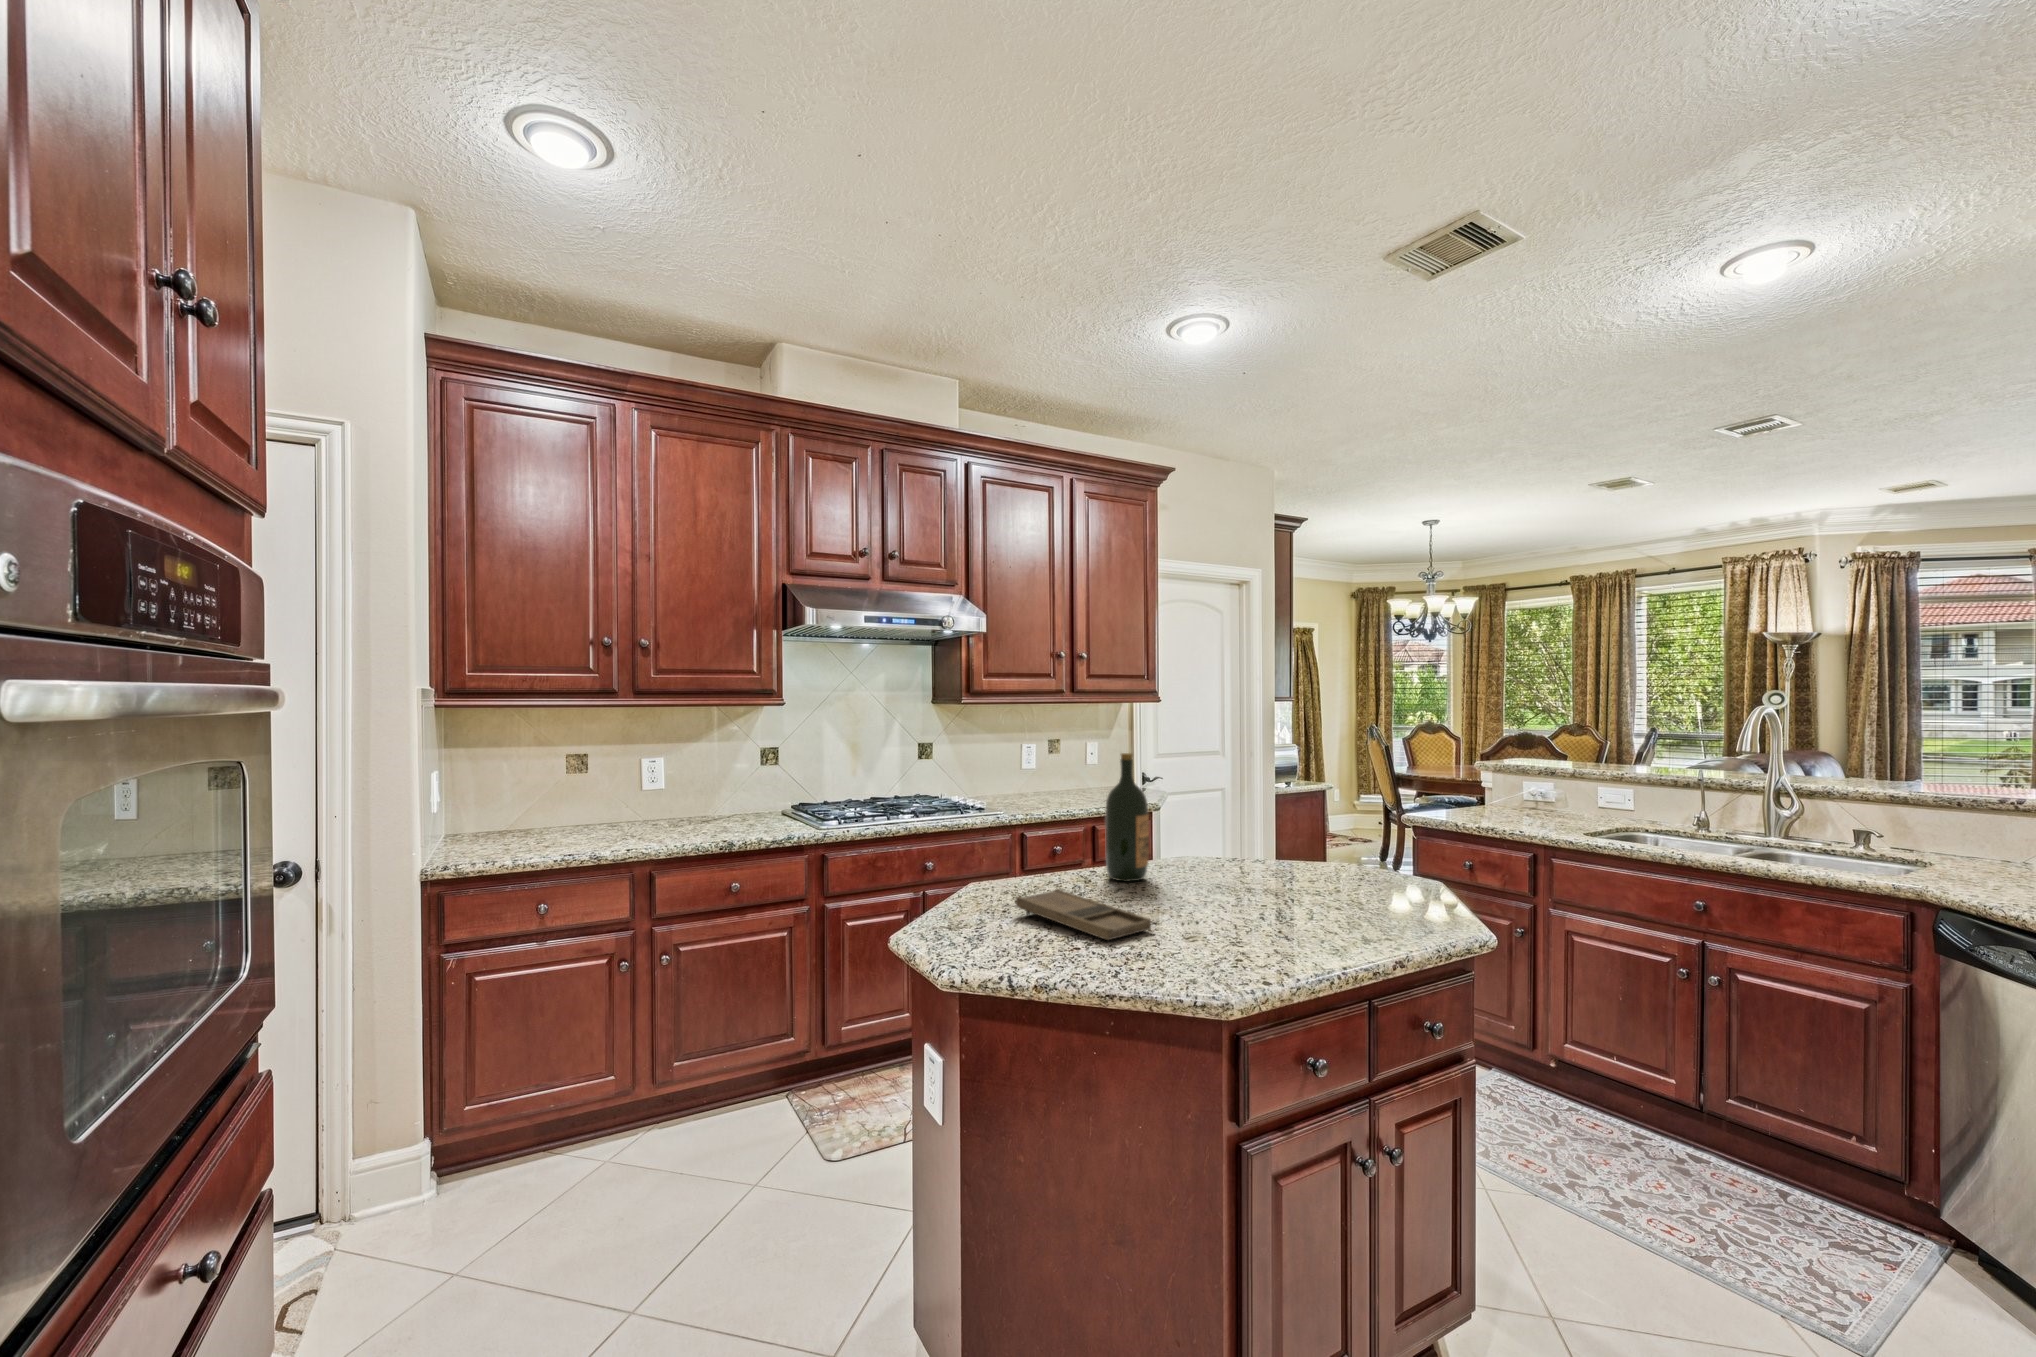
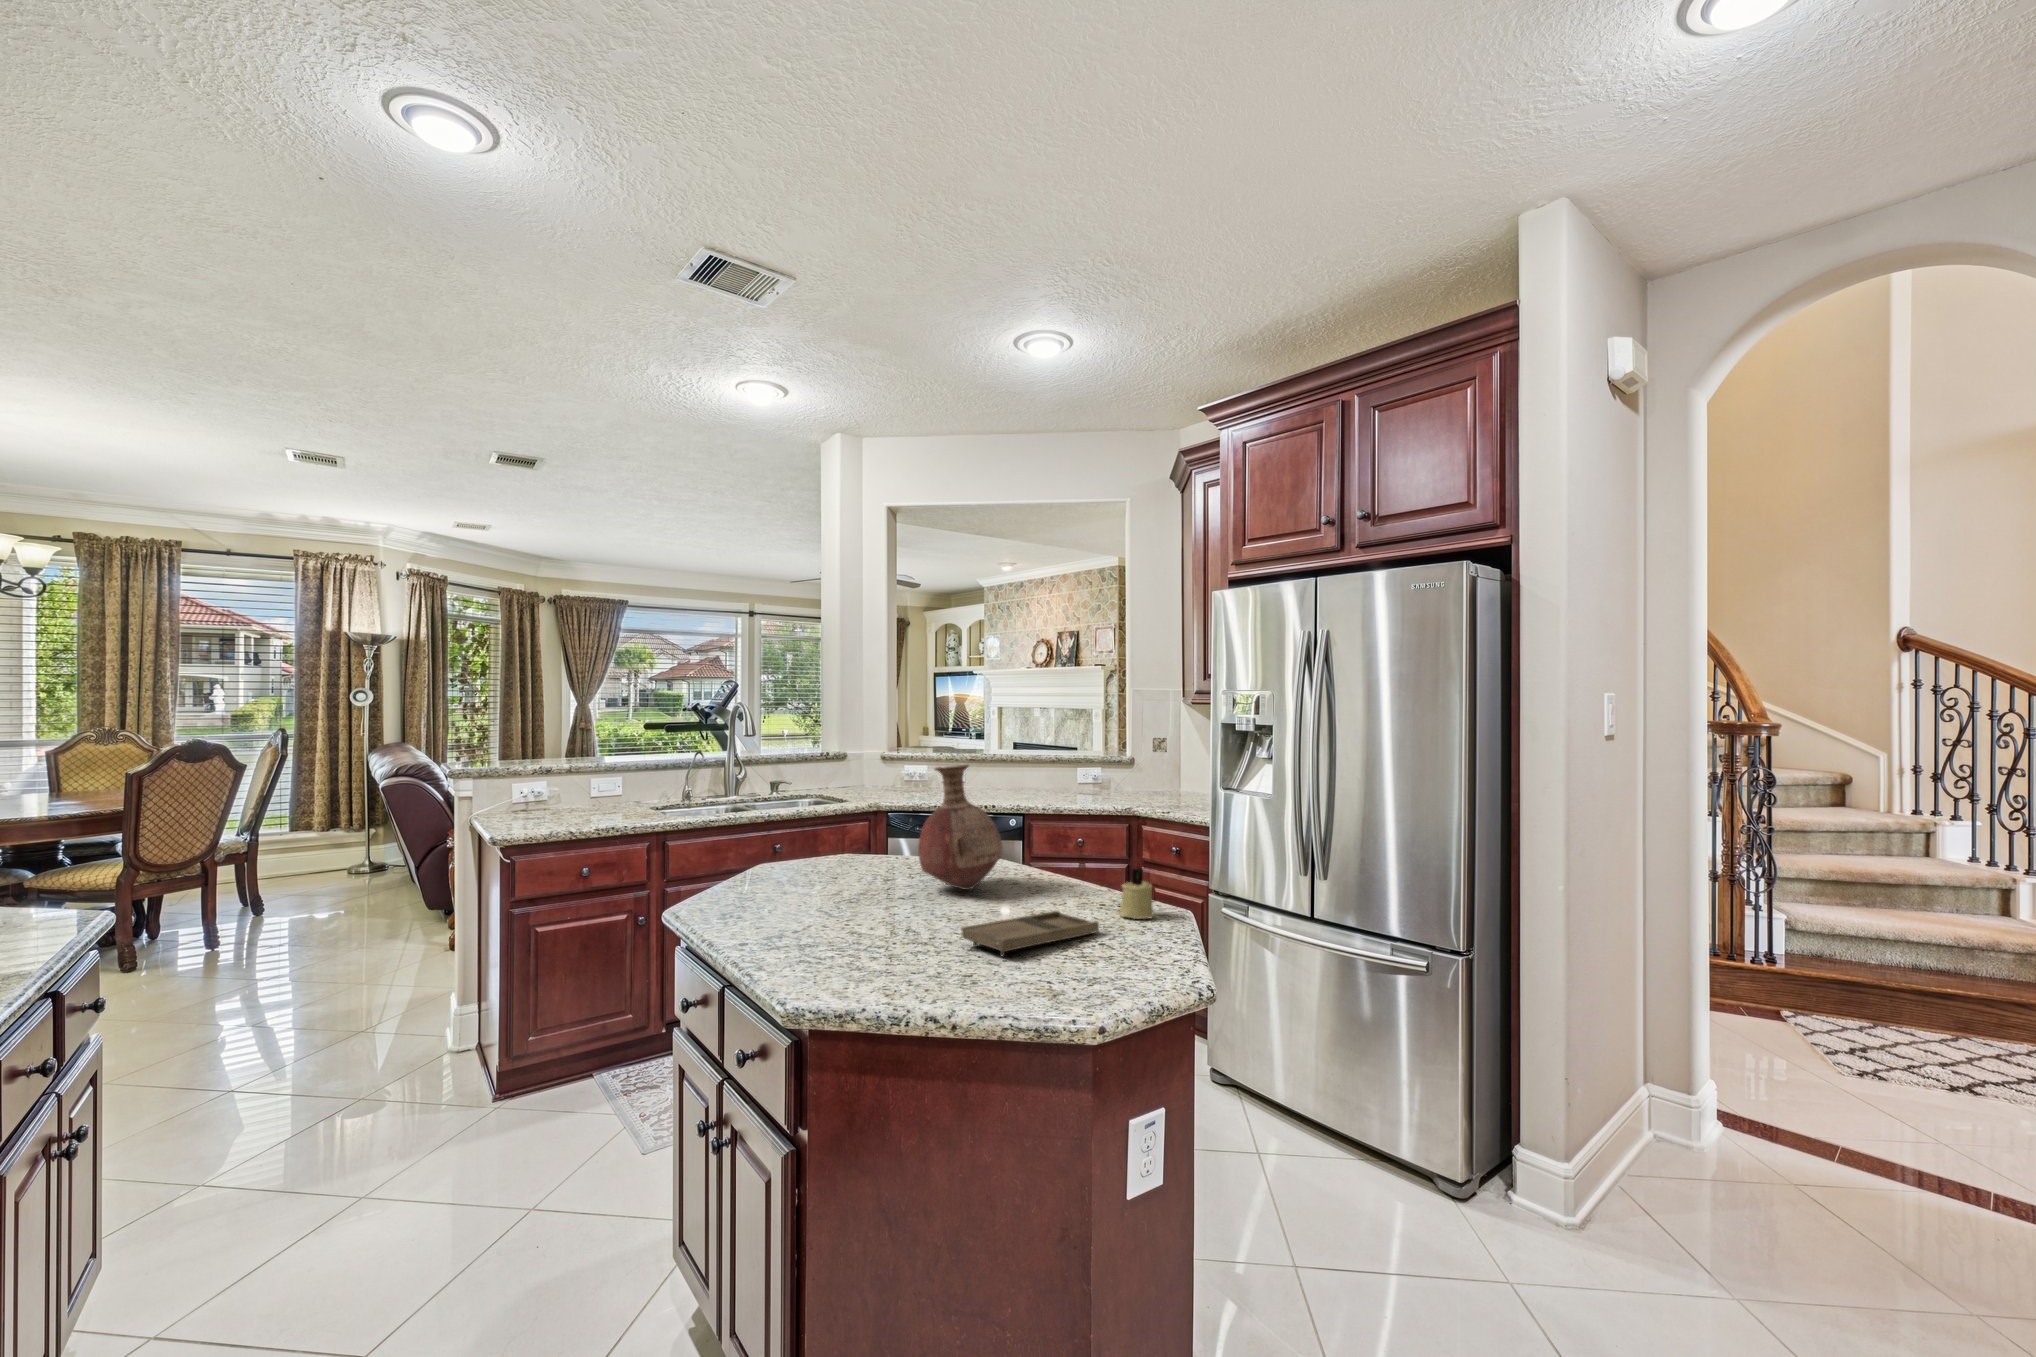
wine bottle: present [1105,753,1149,881] -> none [806,775,857,925]
vase: none [1211,762,1332,907] -> present [918,765,1003,890]
candle: none [1171,898,1216,966] -> present [1119,869,1153,919]

